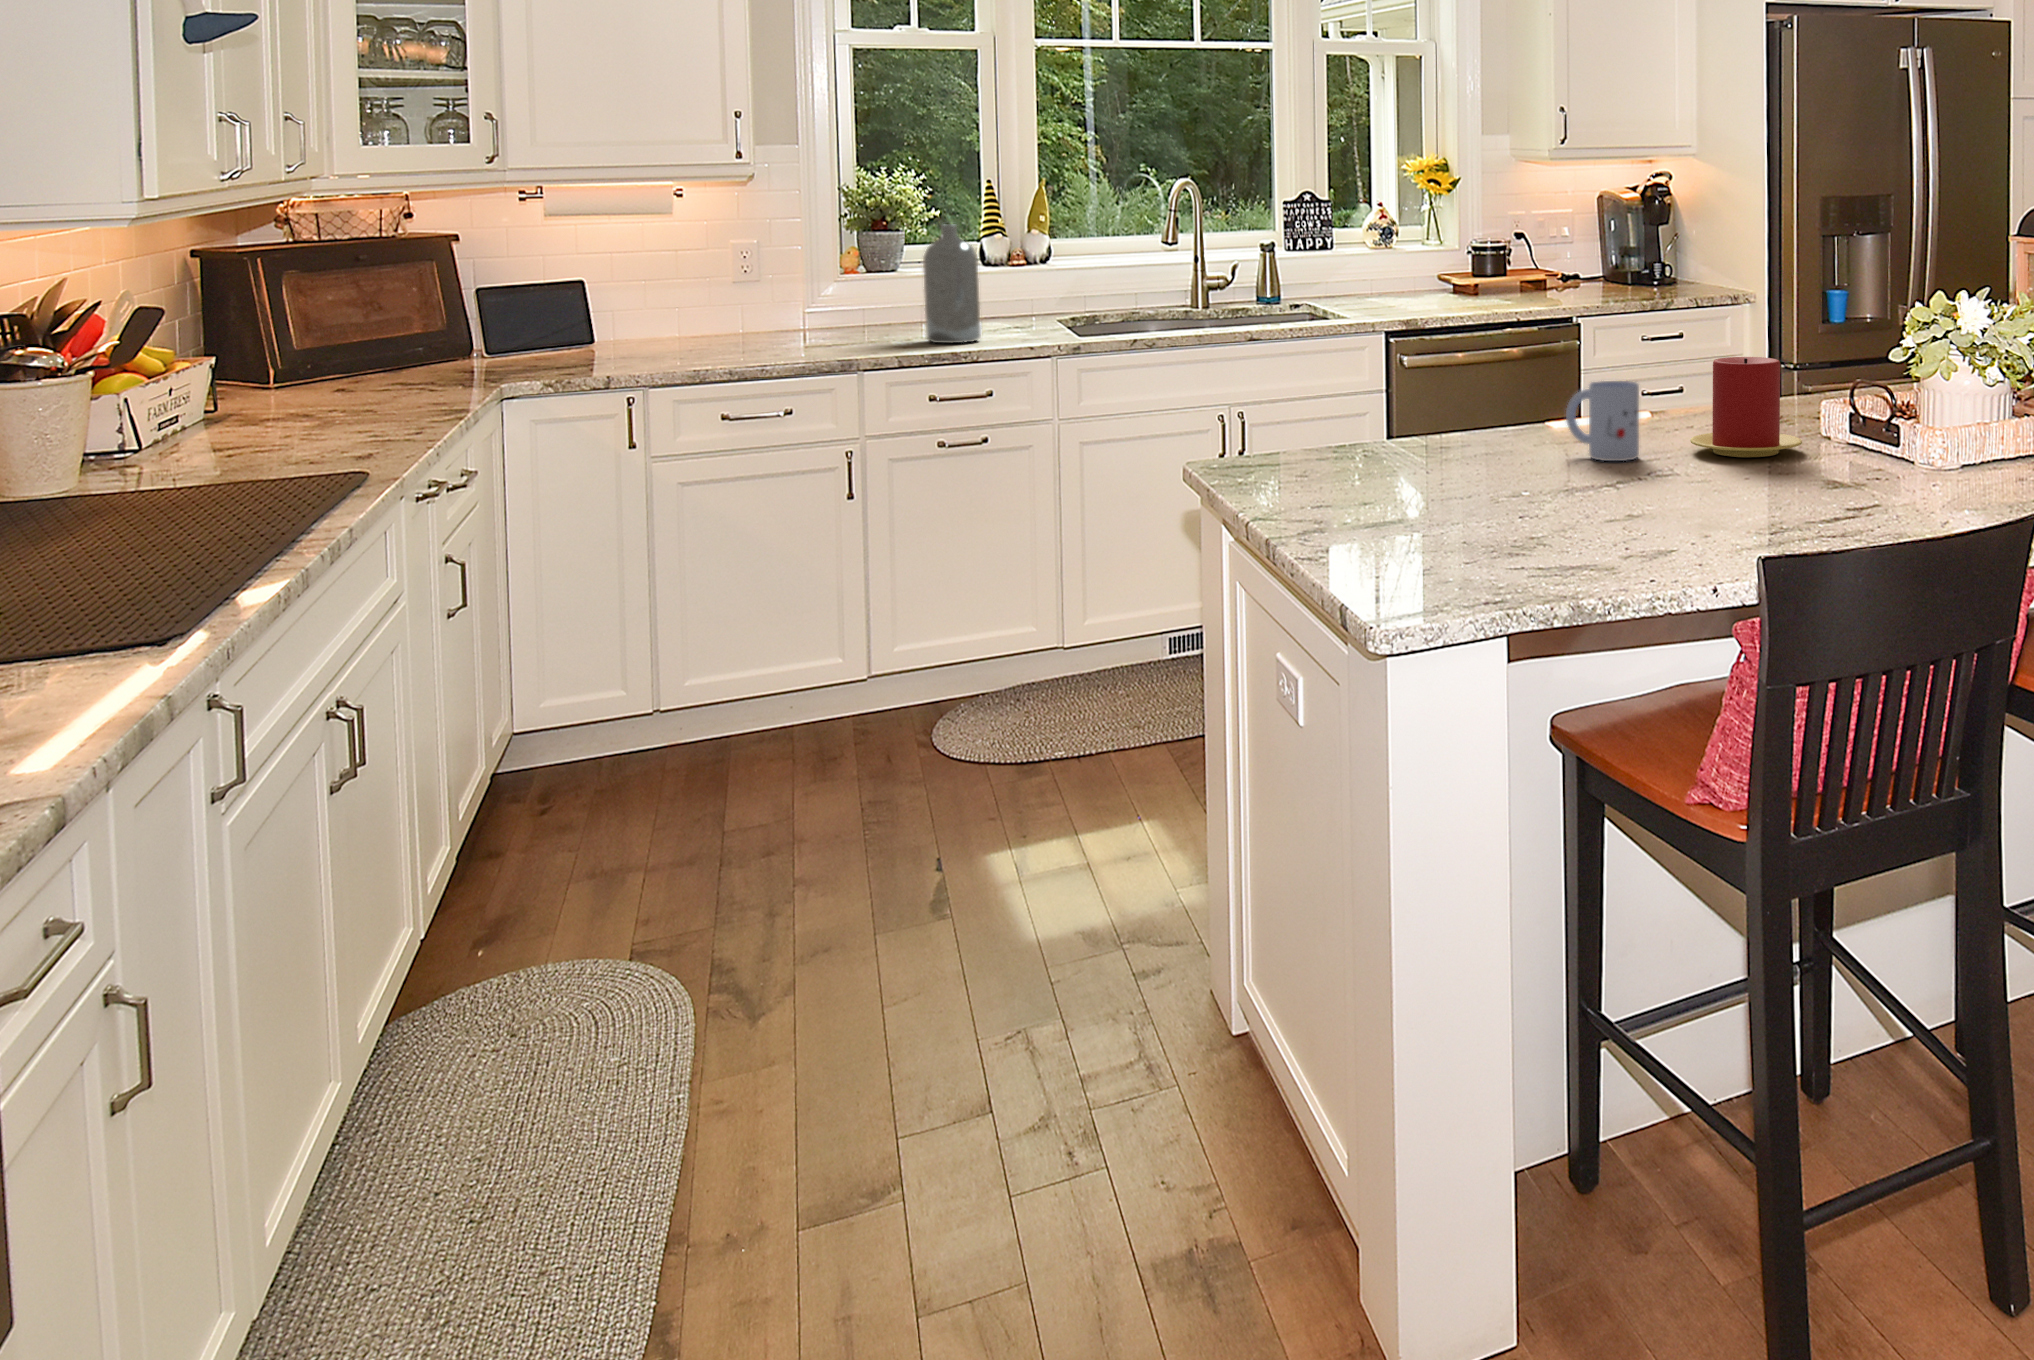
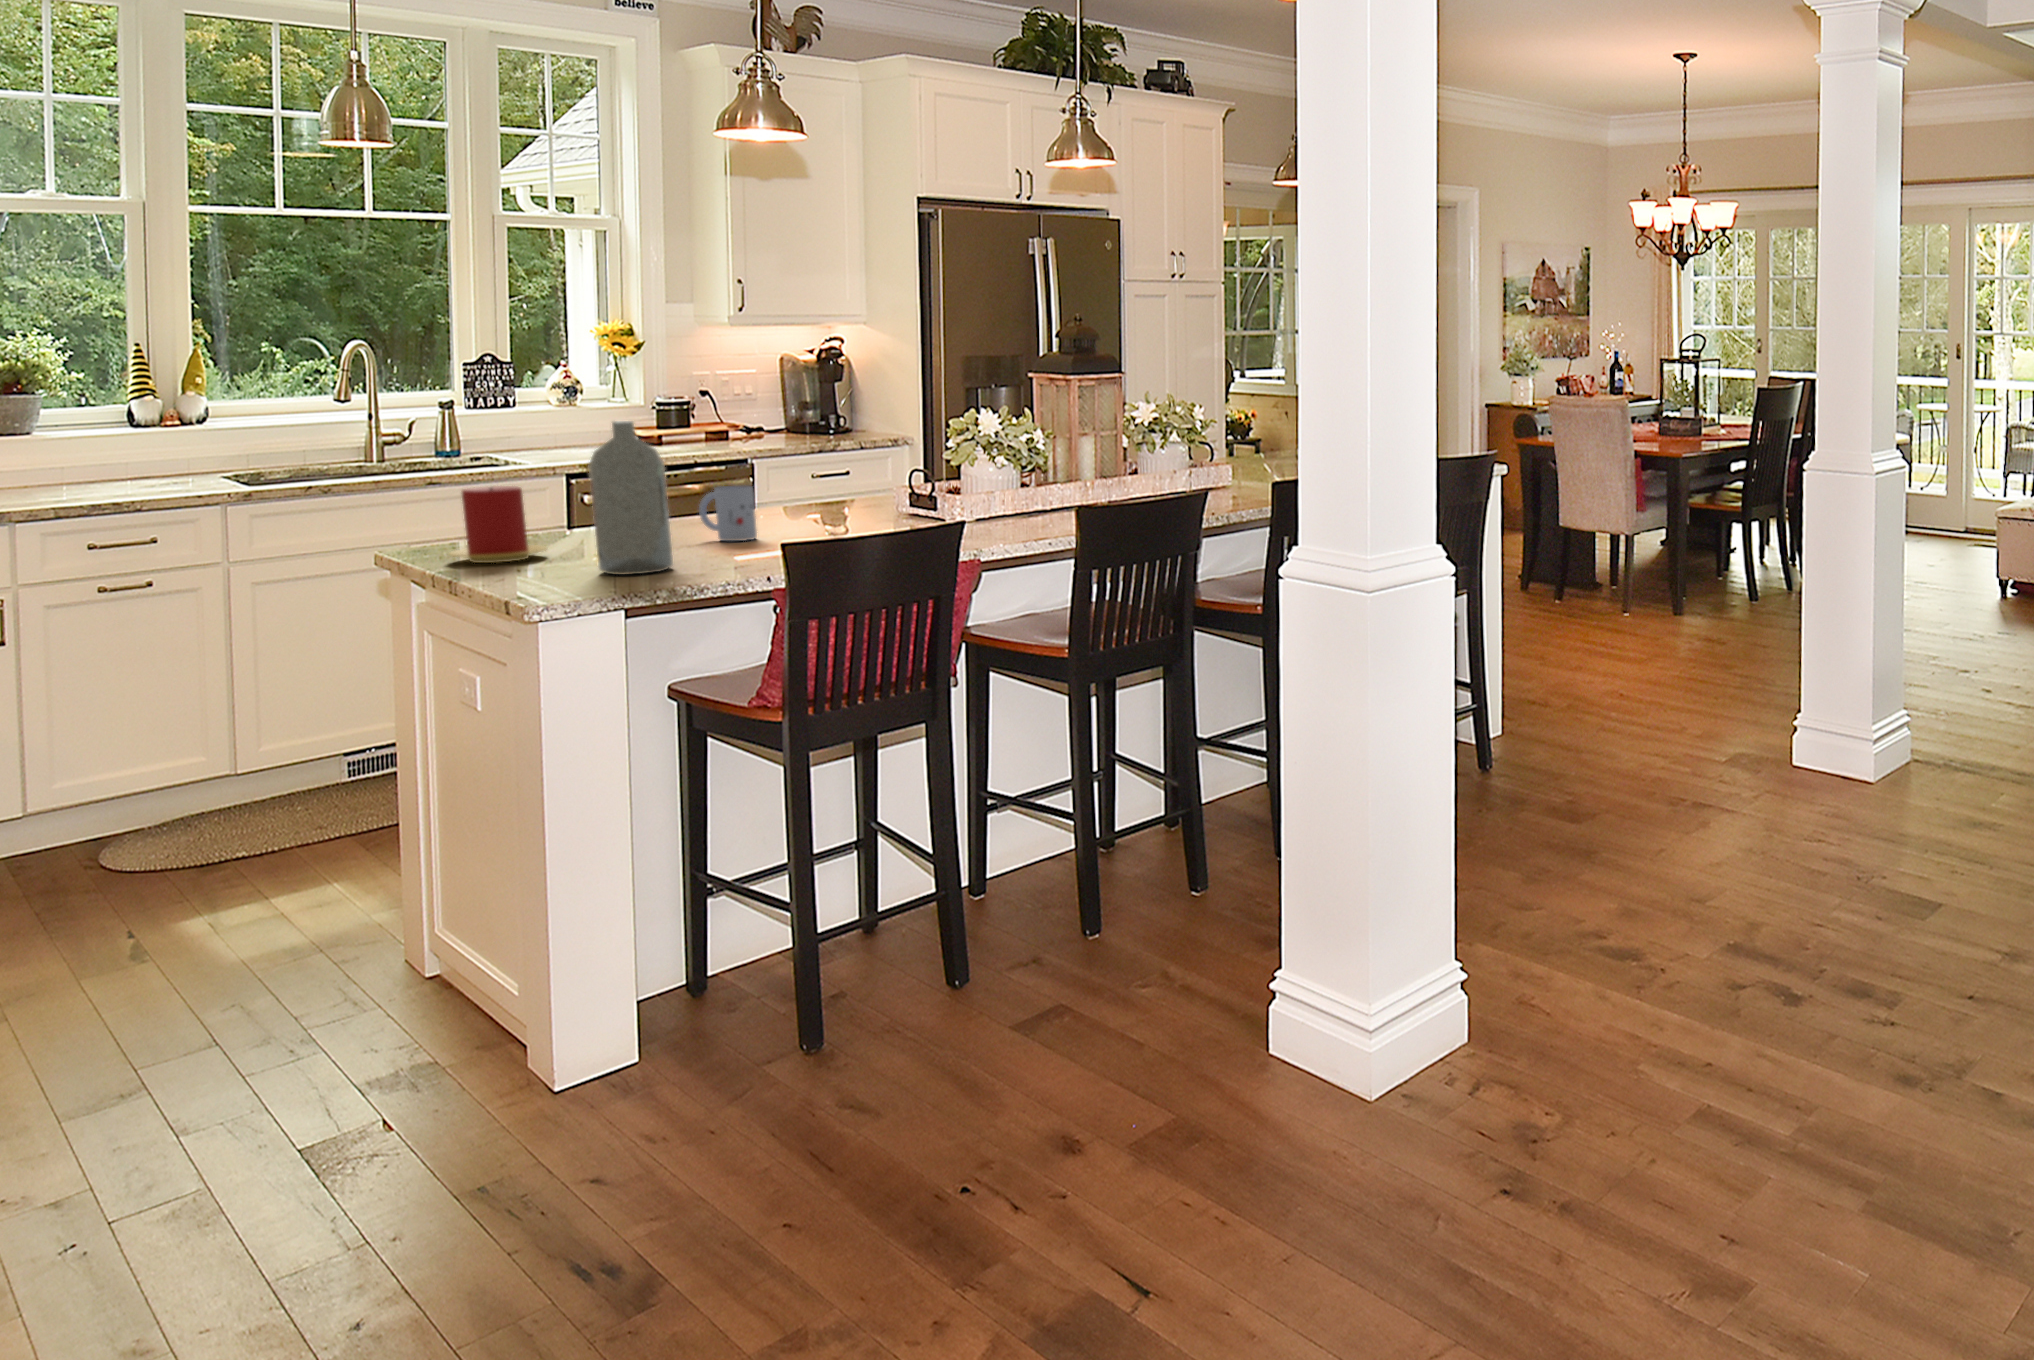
bottle: present [923,224,981,343] -> present [589,421,673,575]
candle: present [1690,357,1802,457] -> present [449,486,547,563]

